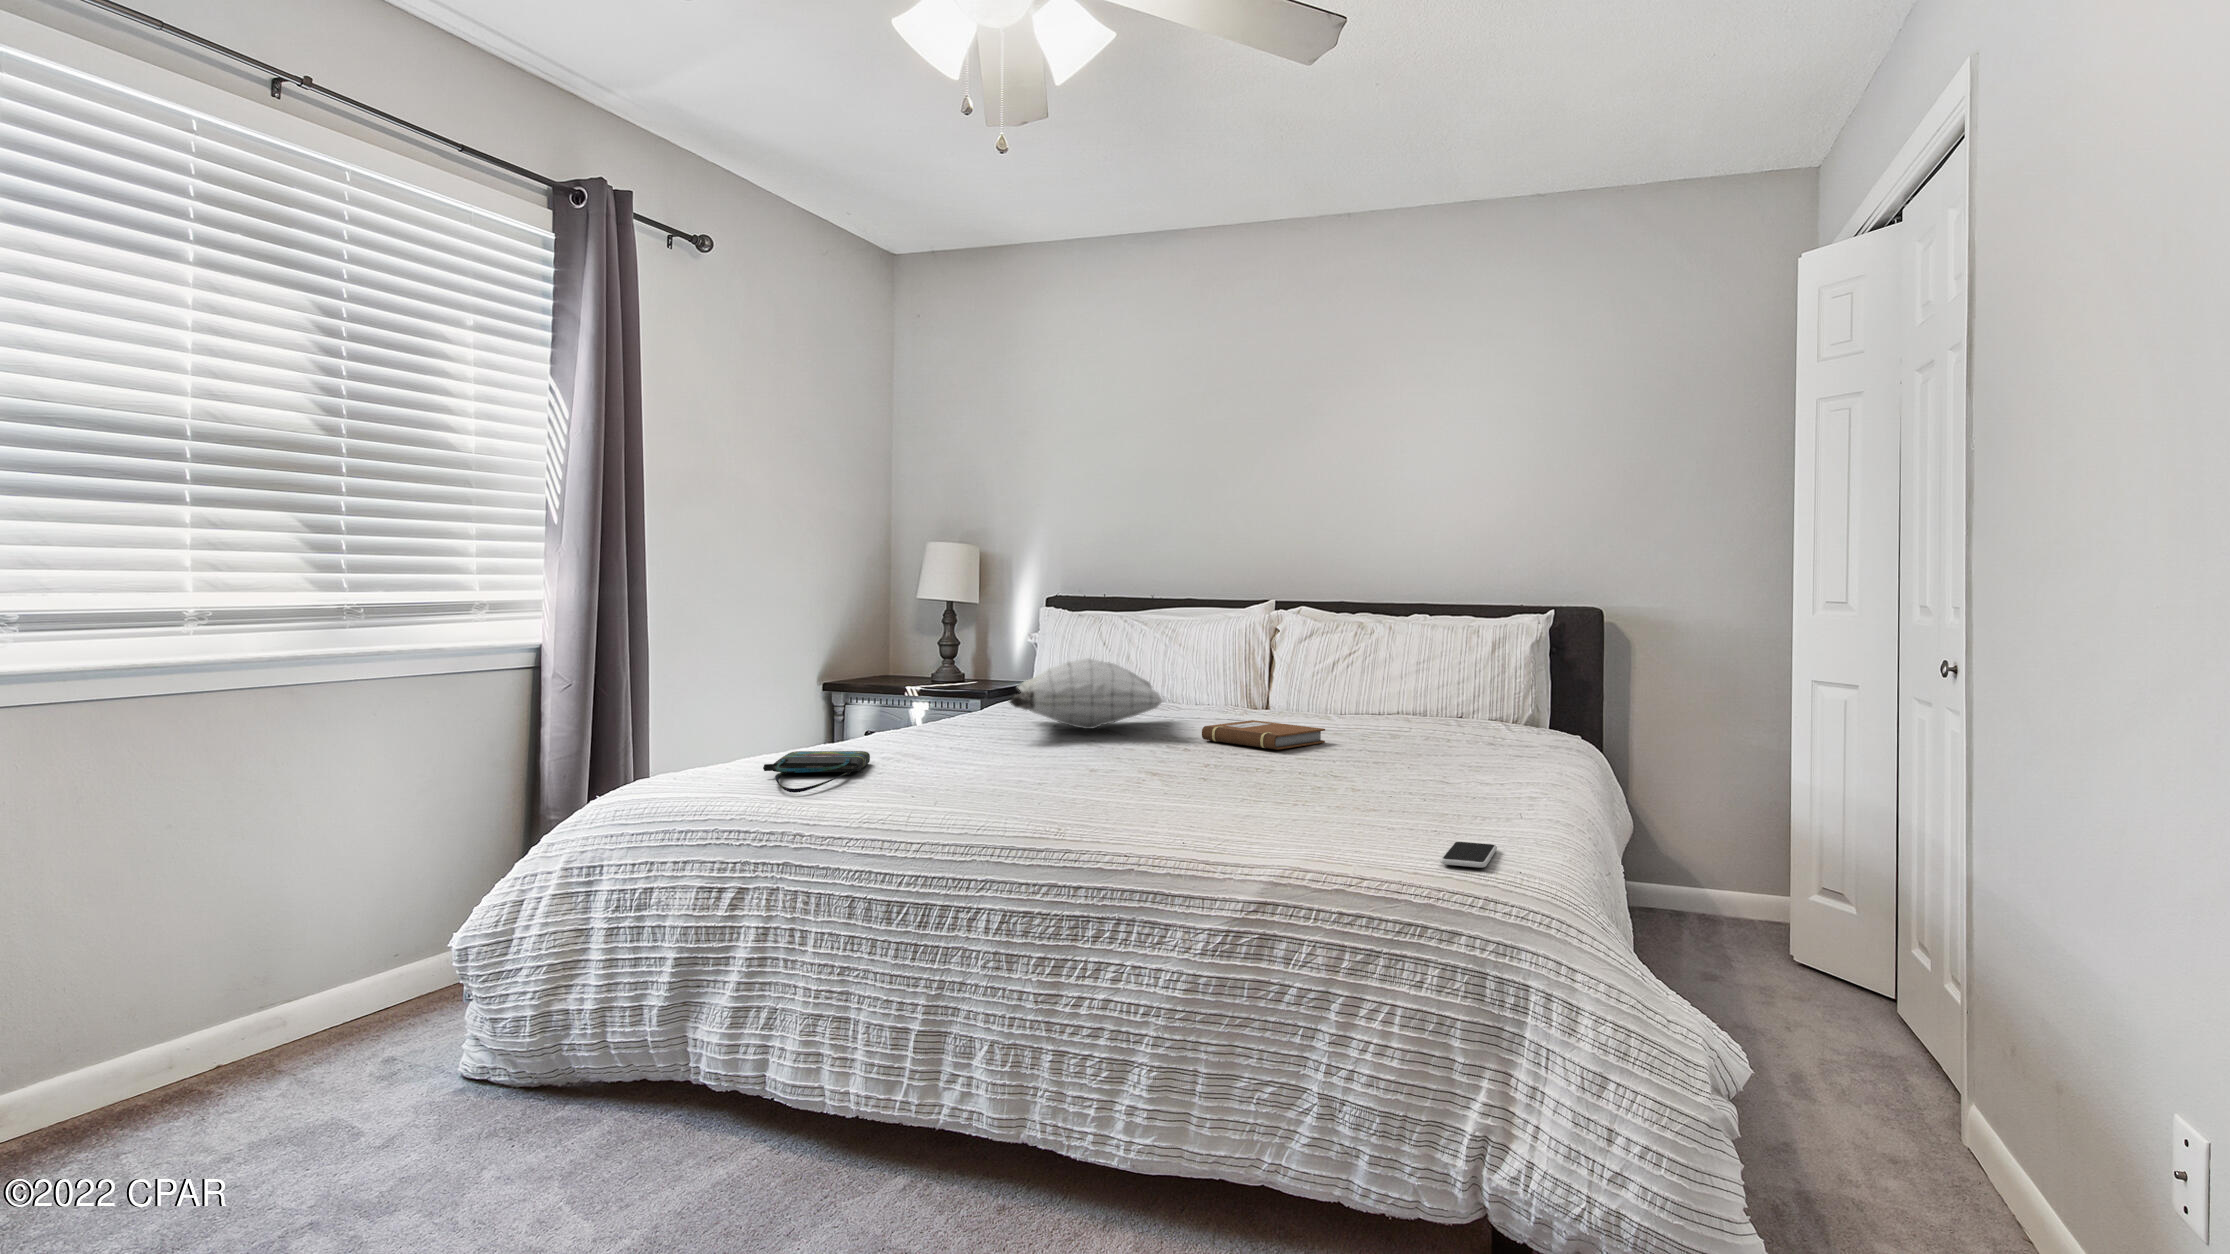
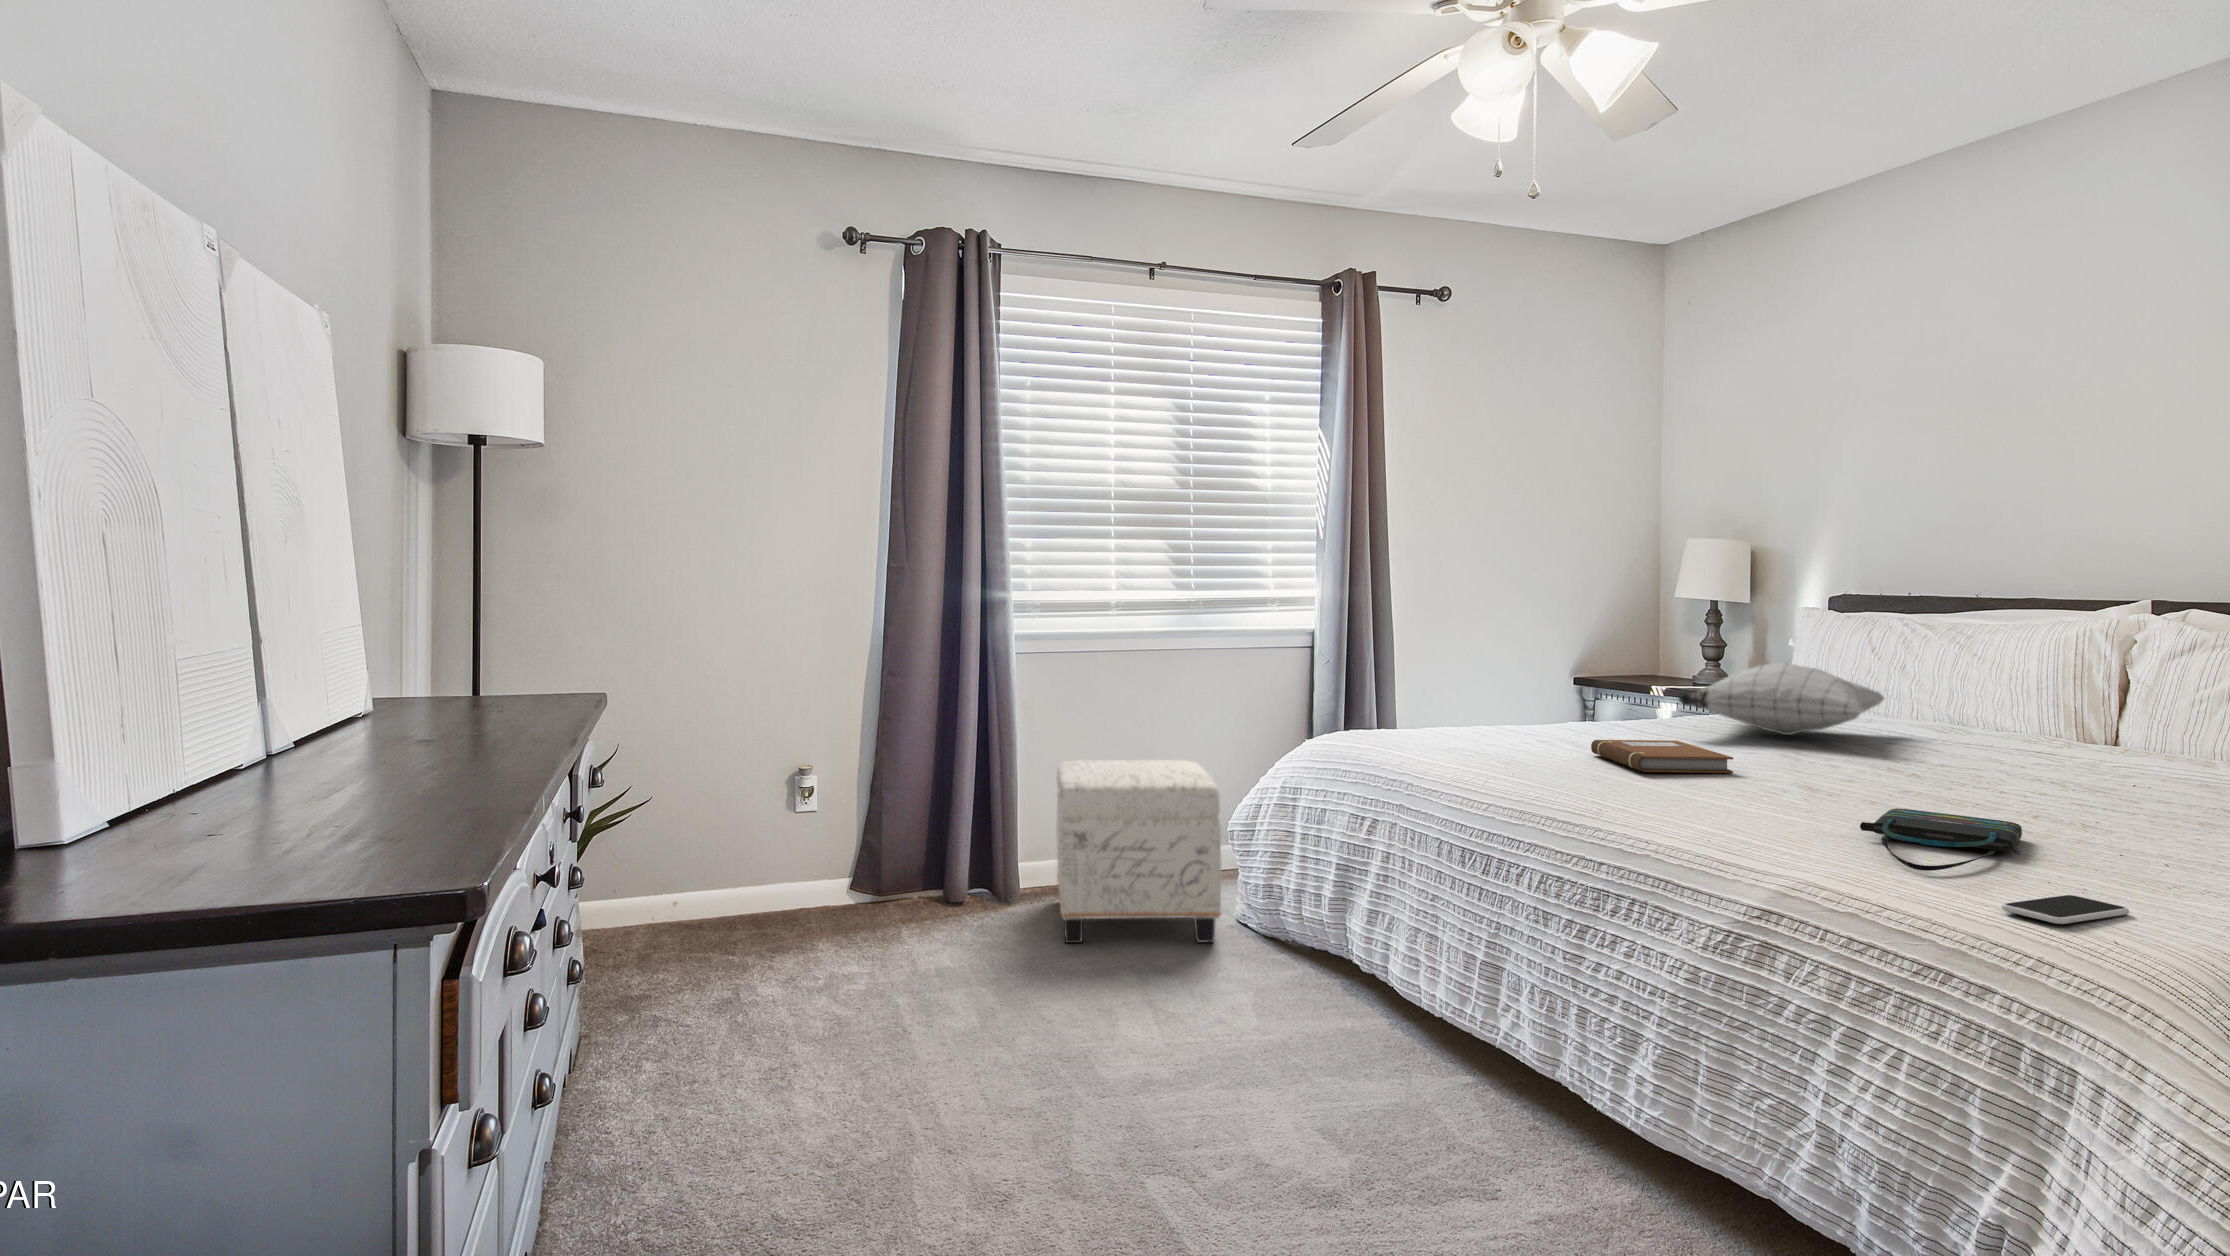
notebook: present [1202,720,1325,750] -> present [1591,740,1733,773]
tote bag: present [763,751,870,793] -> present [1860,808,2022,871]
ottoman: none [126,850,482,1195] -> present [1057,760,1221,943]

